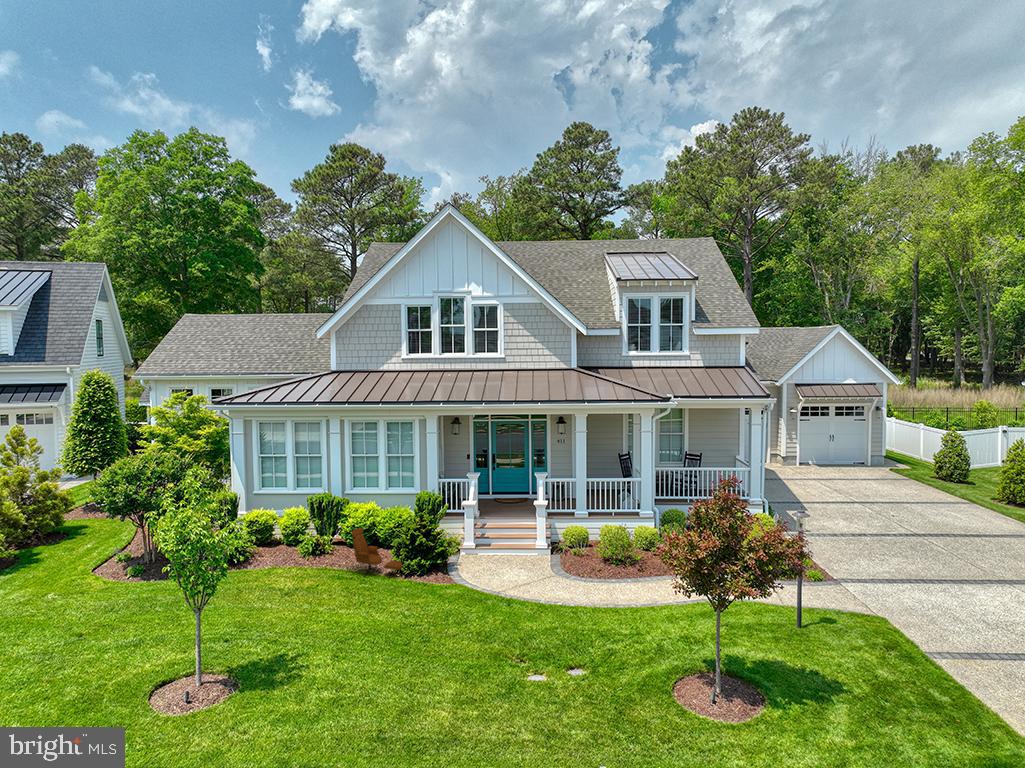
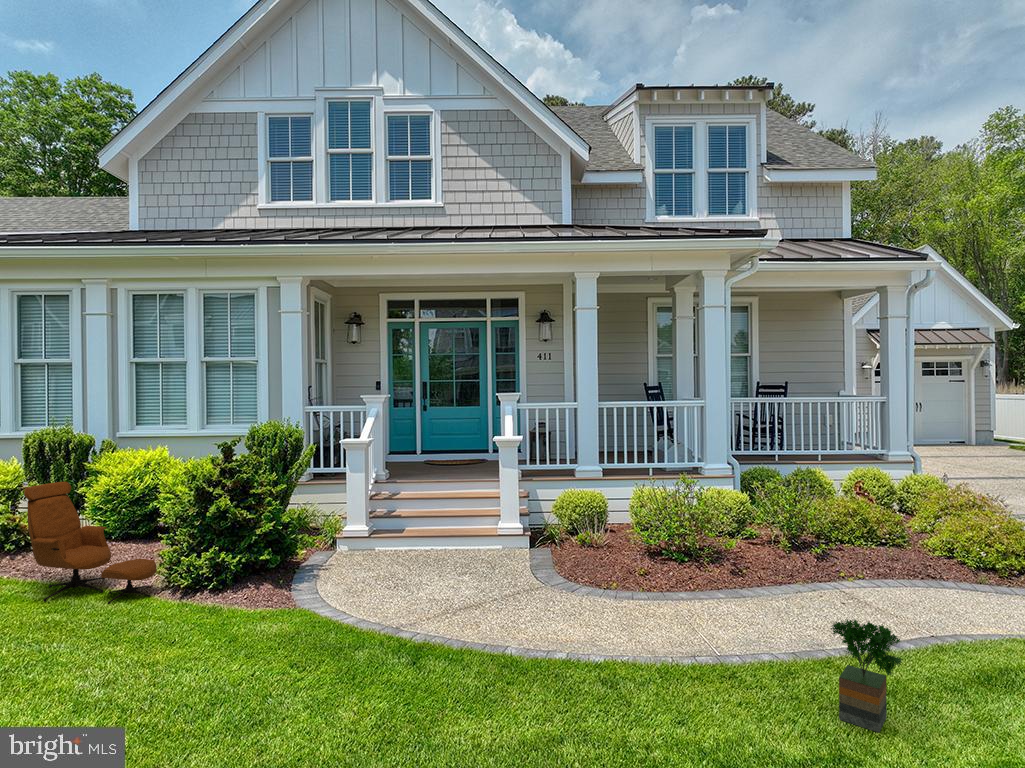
potted tree: none [642,592,661,624] -> present [831,619,903,732]

